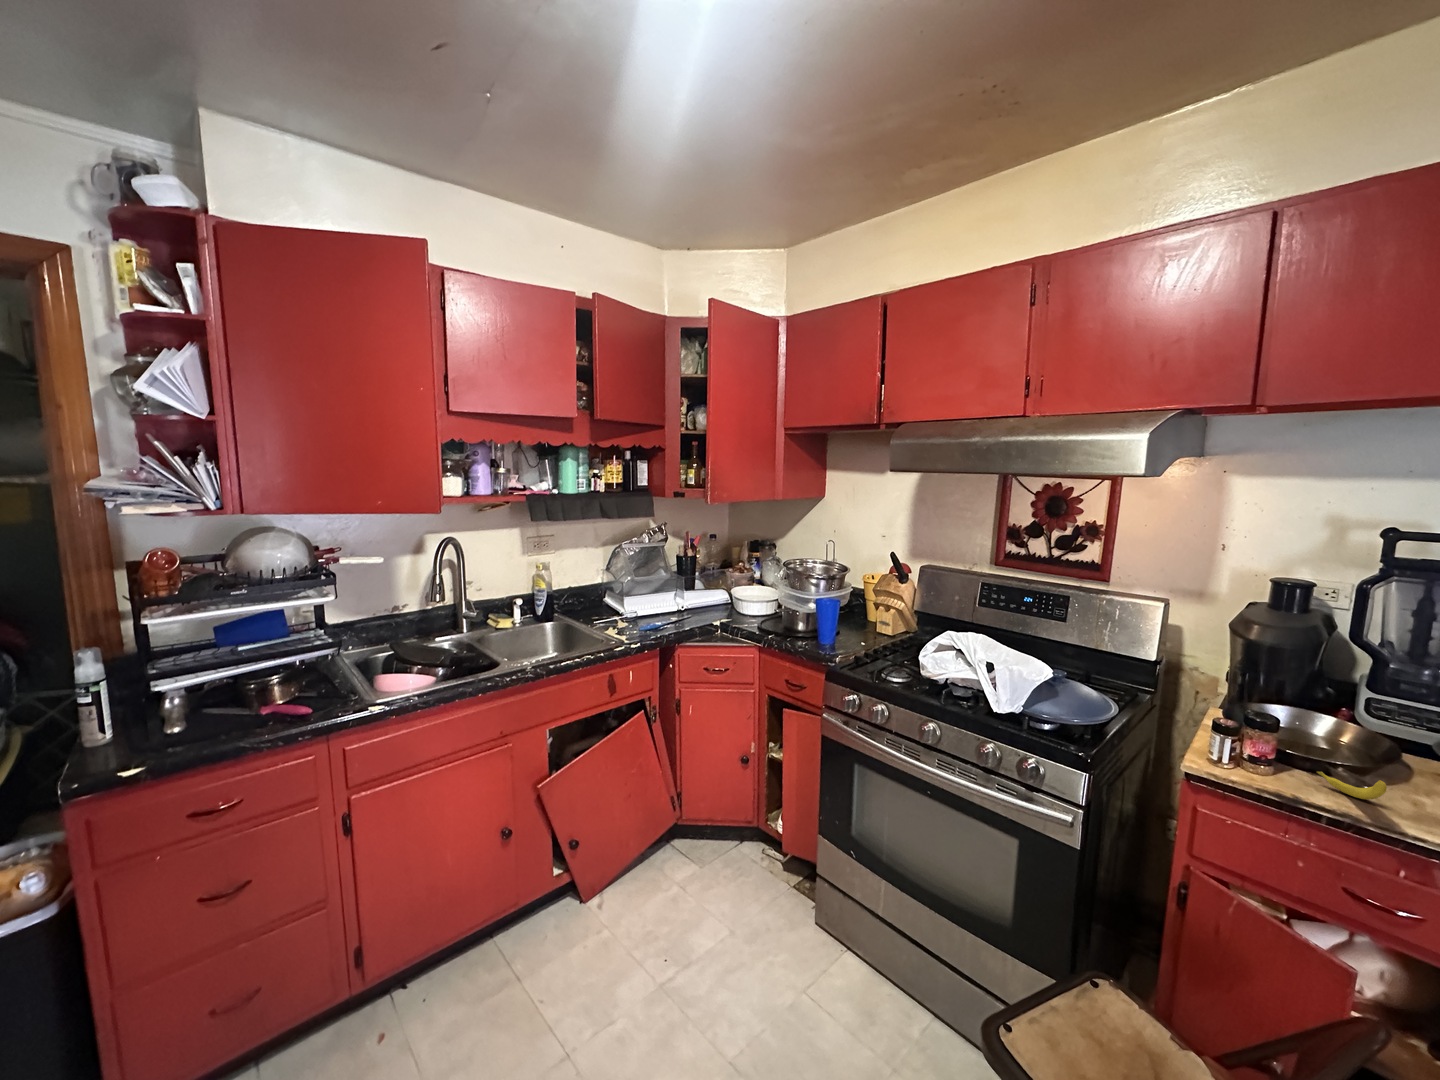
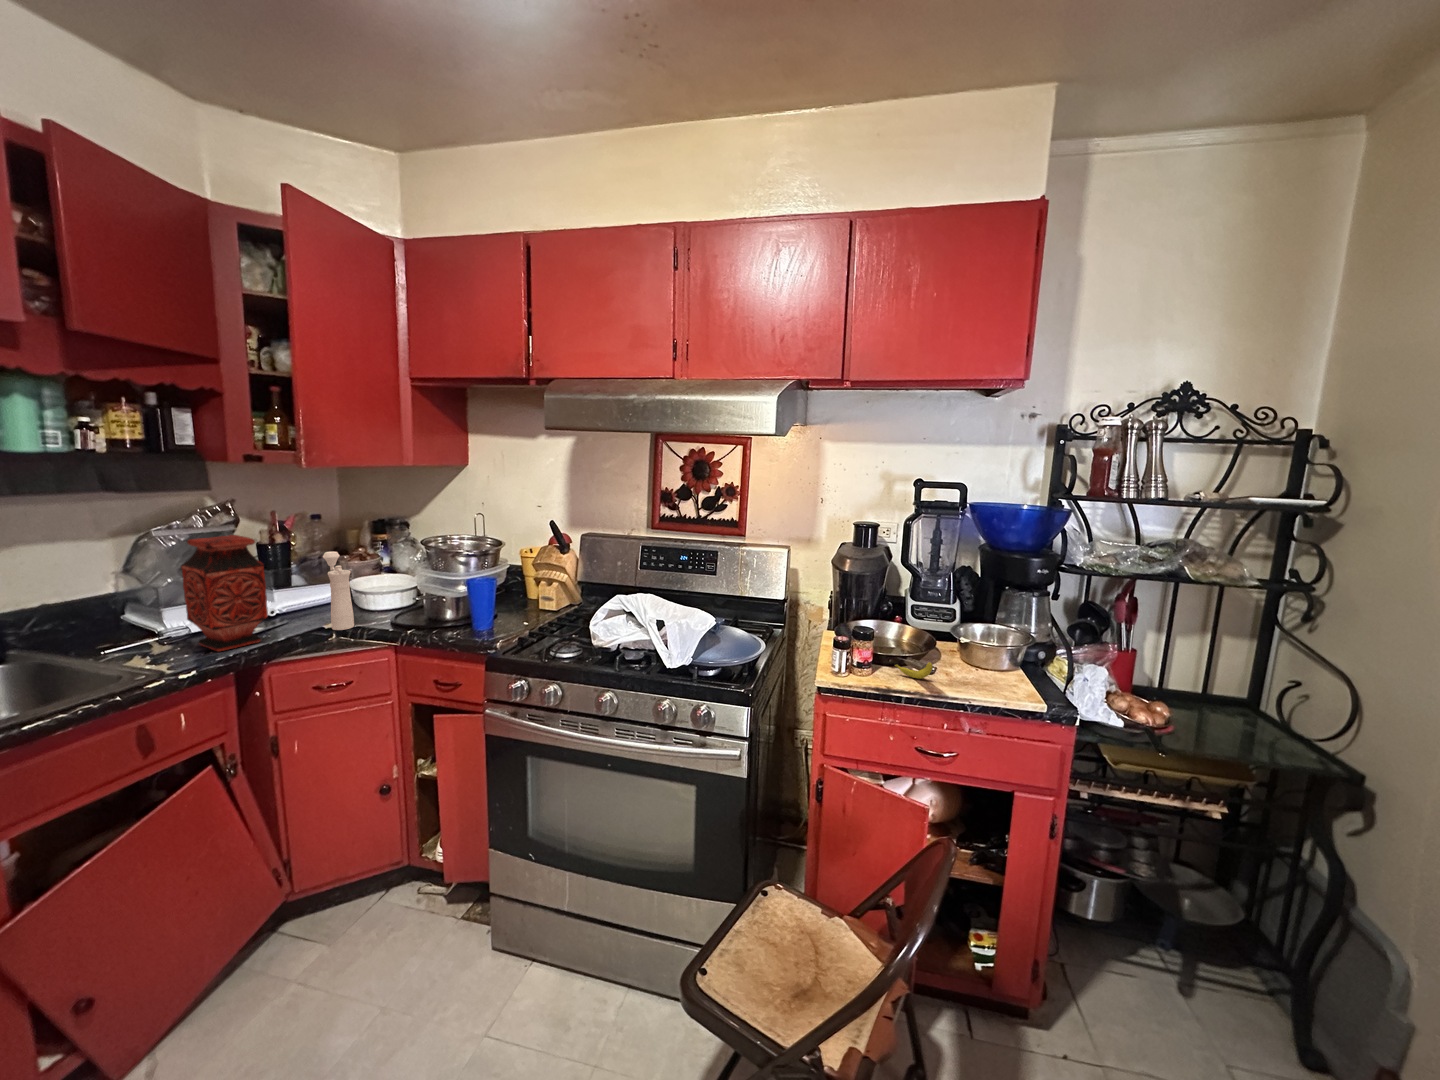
vase: none [636,551,681,632] -> present [181,535,268,651]
pepper mill: none [716,566,734,627] -> present [323,552,354,630]

